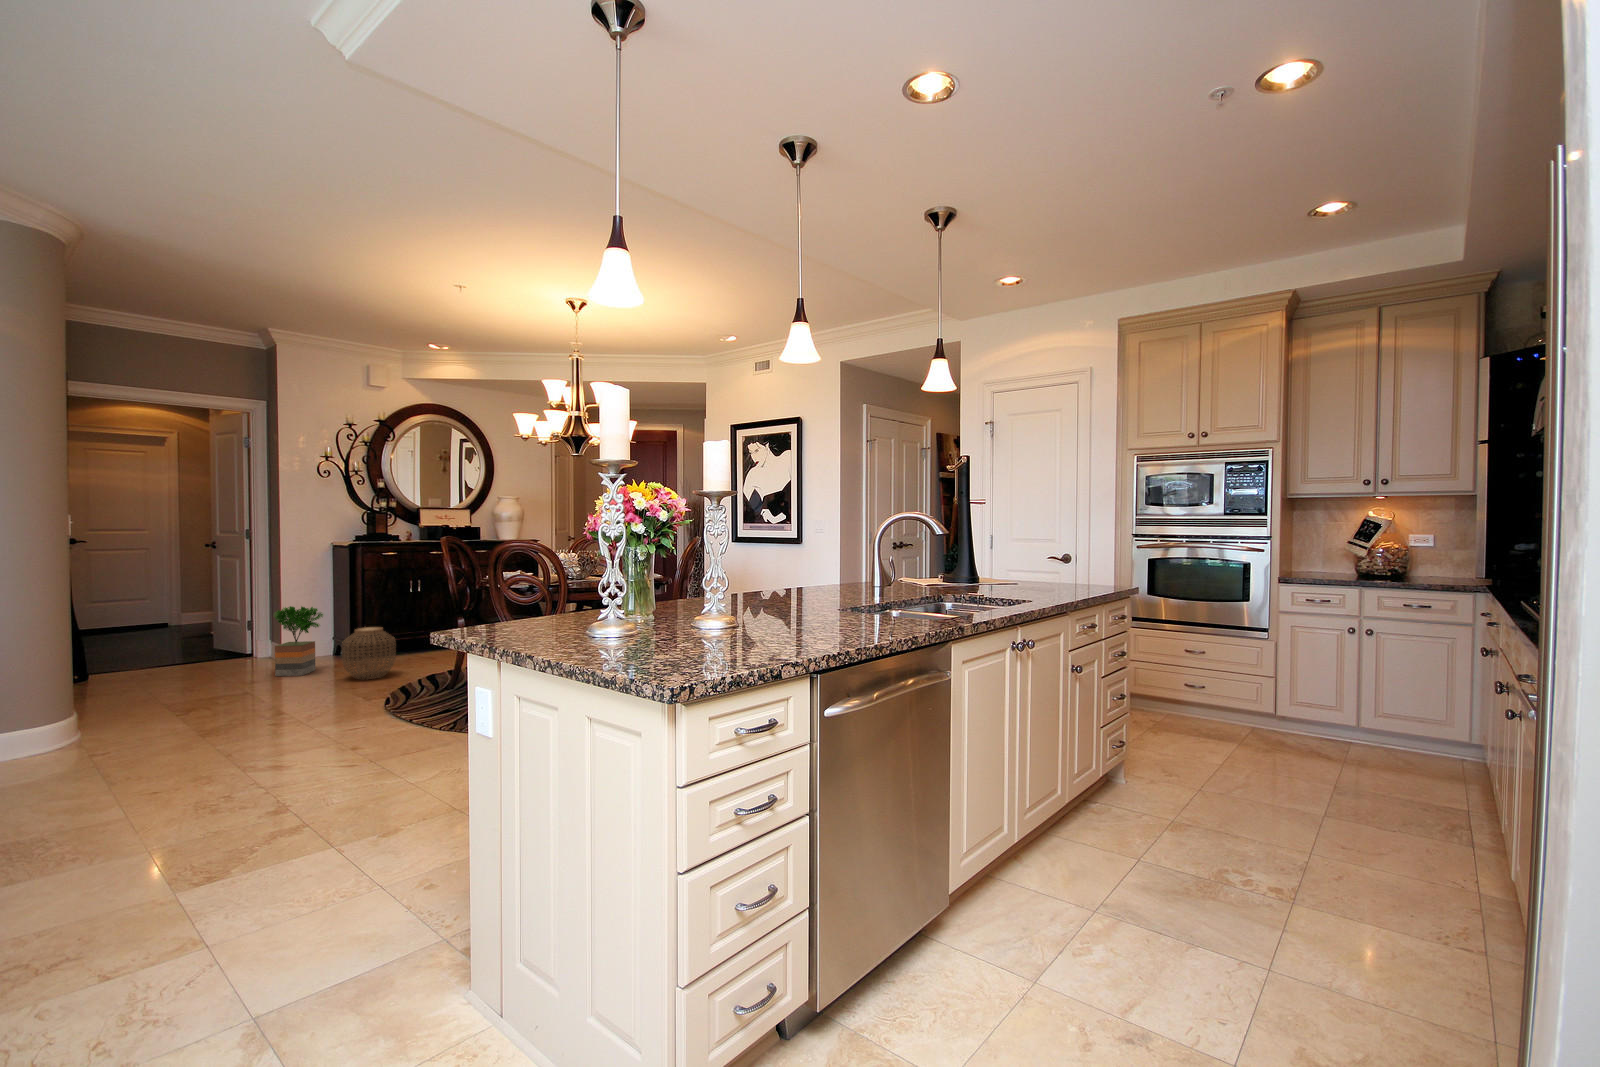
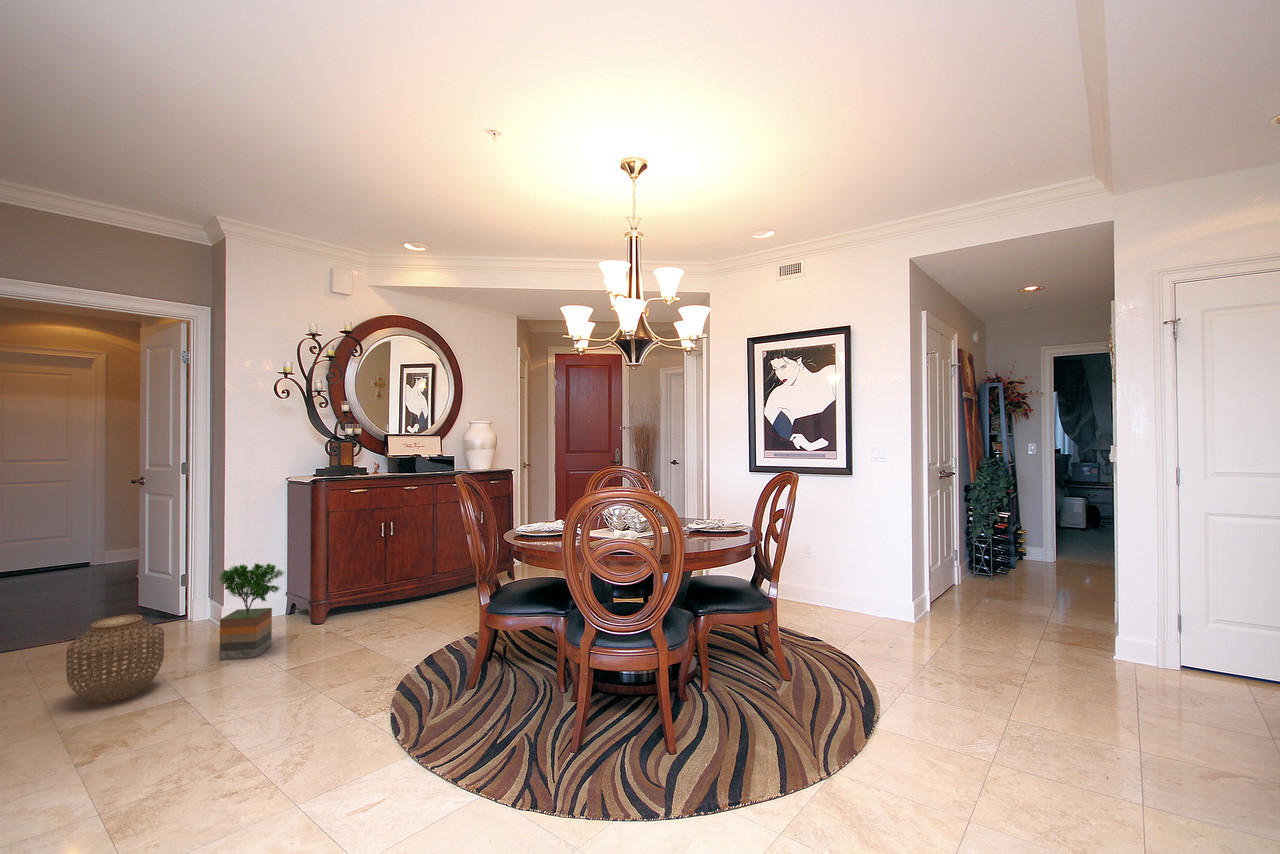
woven basket: present [342,627,396,679] -> present [66,615,164,703]

